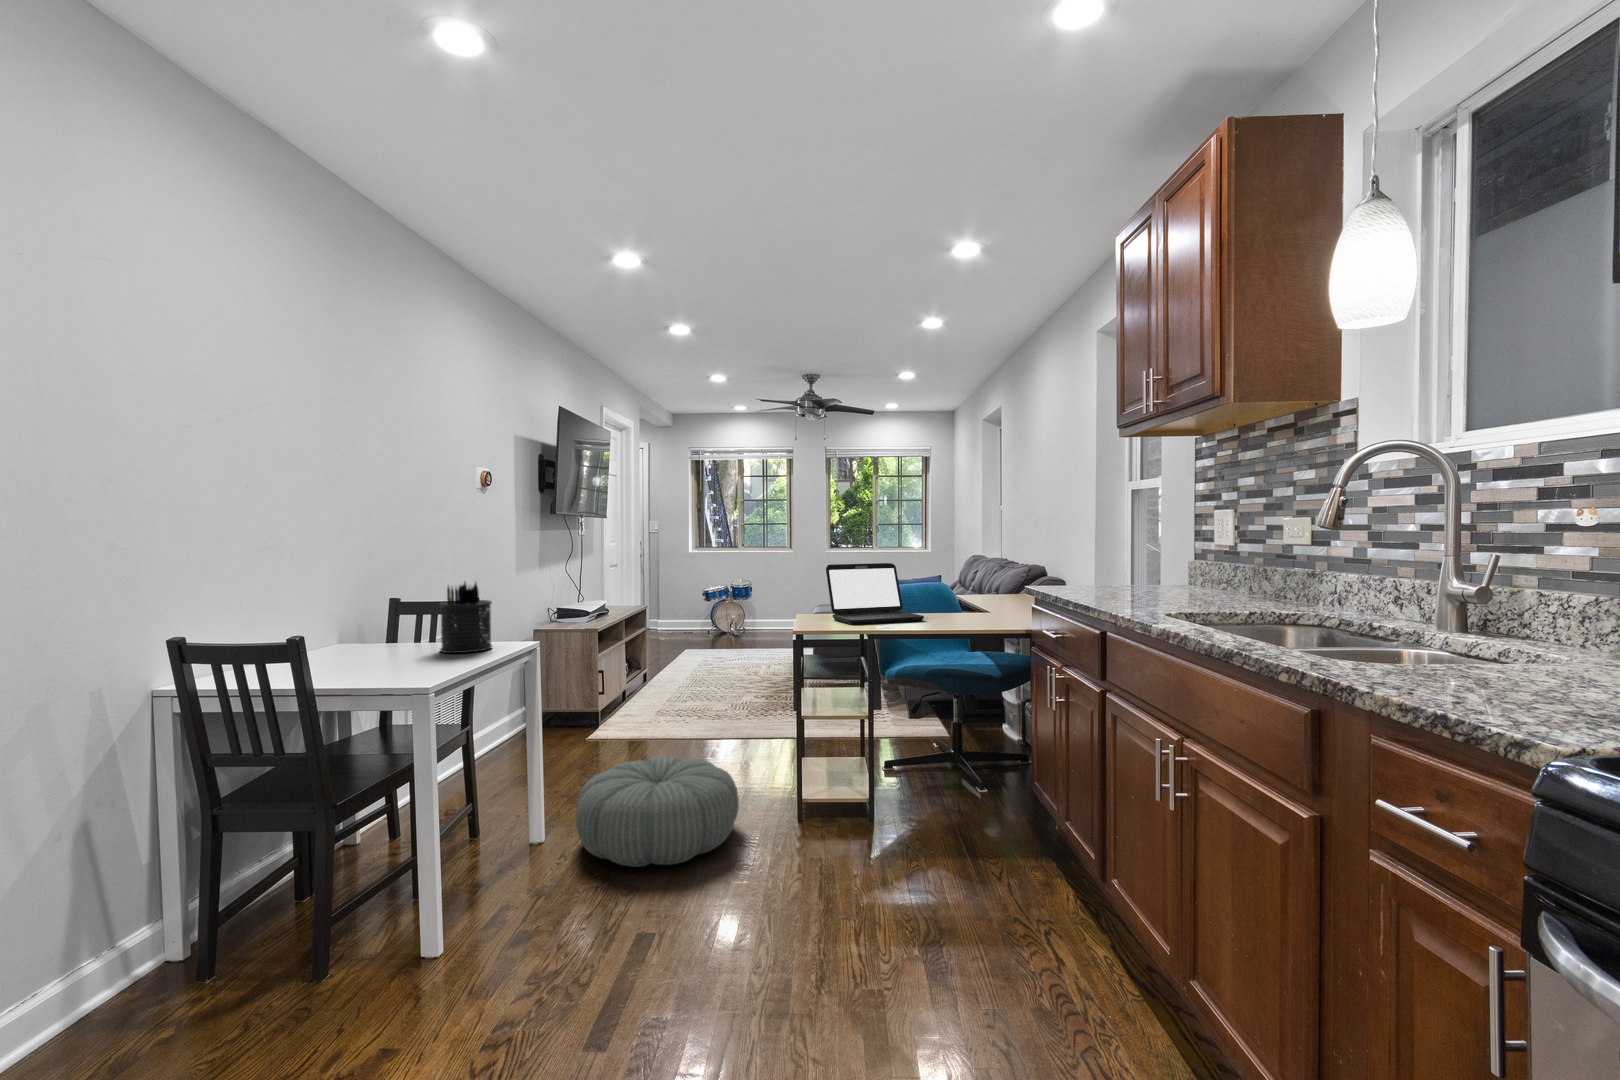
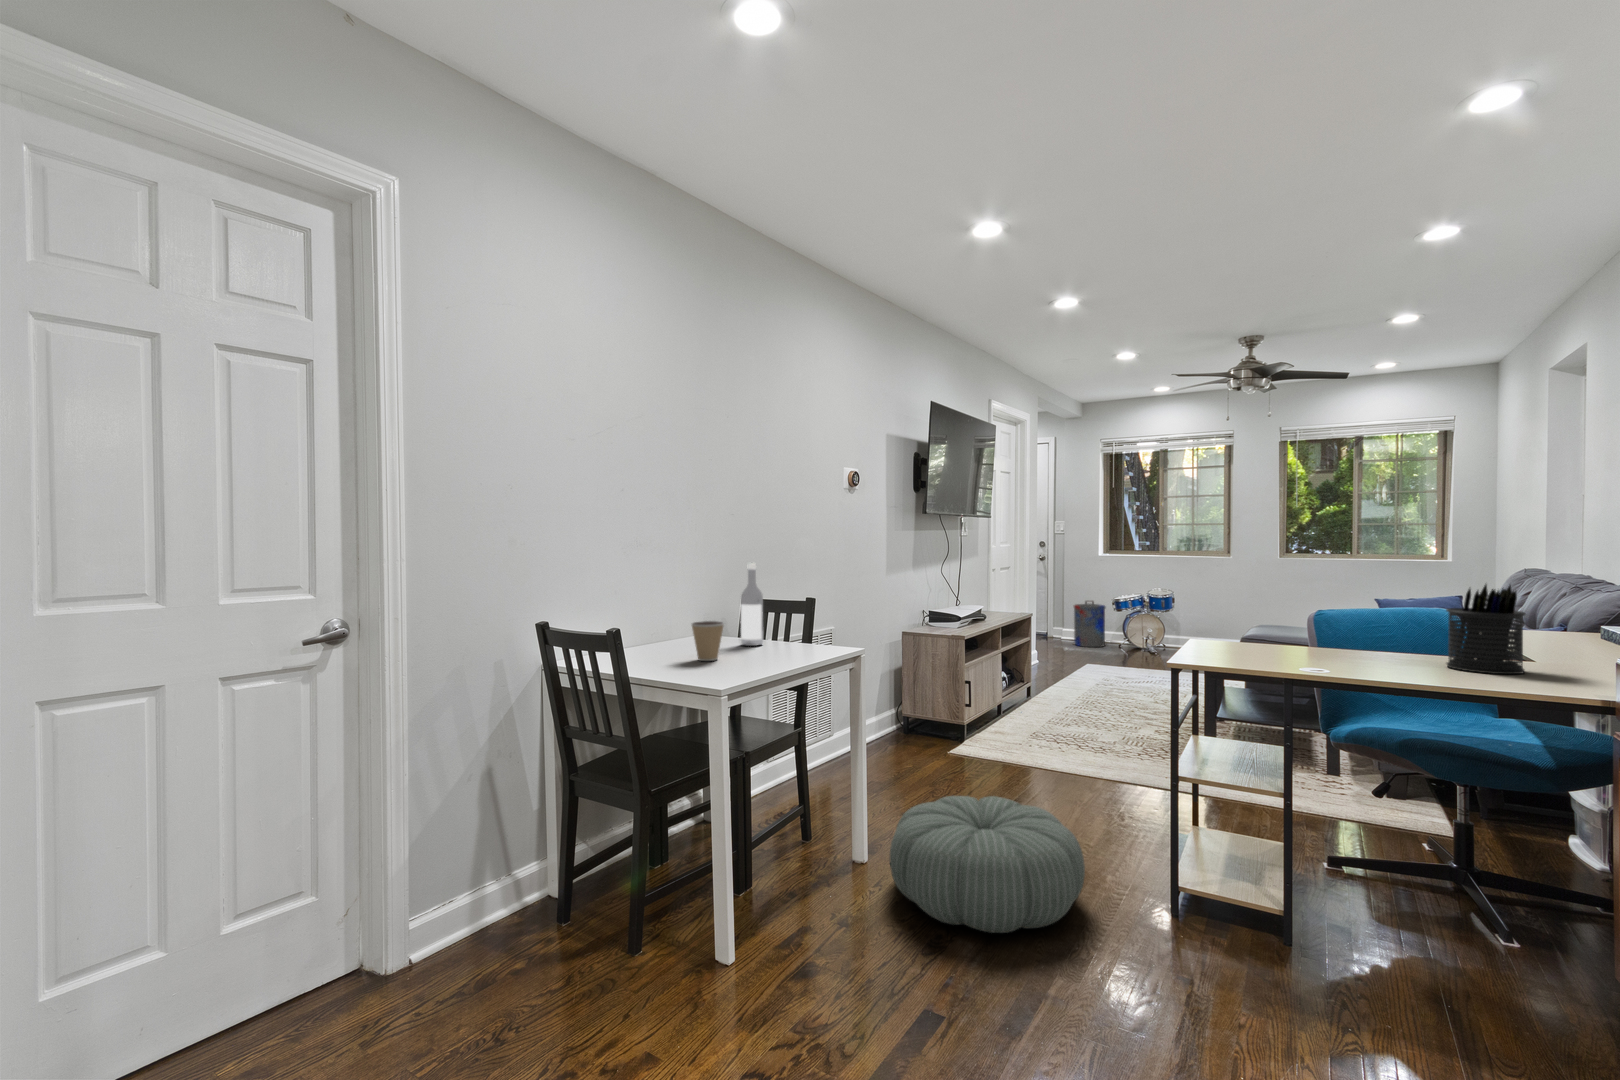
laptop: present [826,563,924,625] -> none [1229,578,1390,667]
wine bottle: none [403,564,429,648] -> present [741,563,763,646]
pen holder: present [439,583,492,653] -> present [1446,585,1526,674]
trash can: none [669,592,696,633] -> present [1074,601,1105,647]
coffee cup: none [360,624,400,665] -> present [692,621,724,661]

